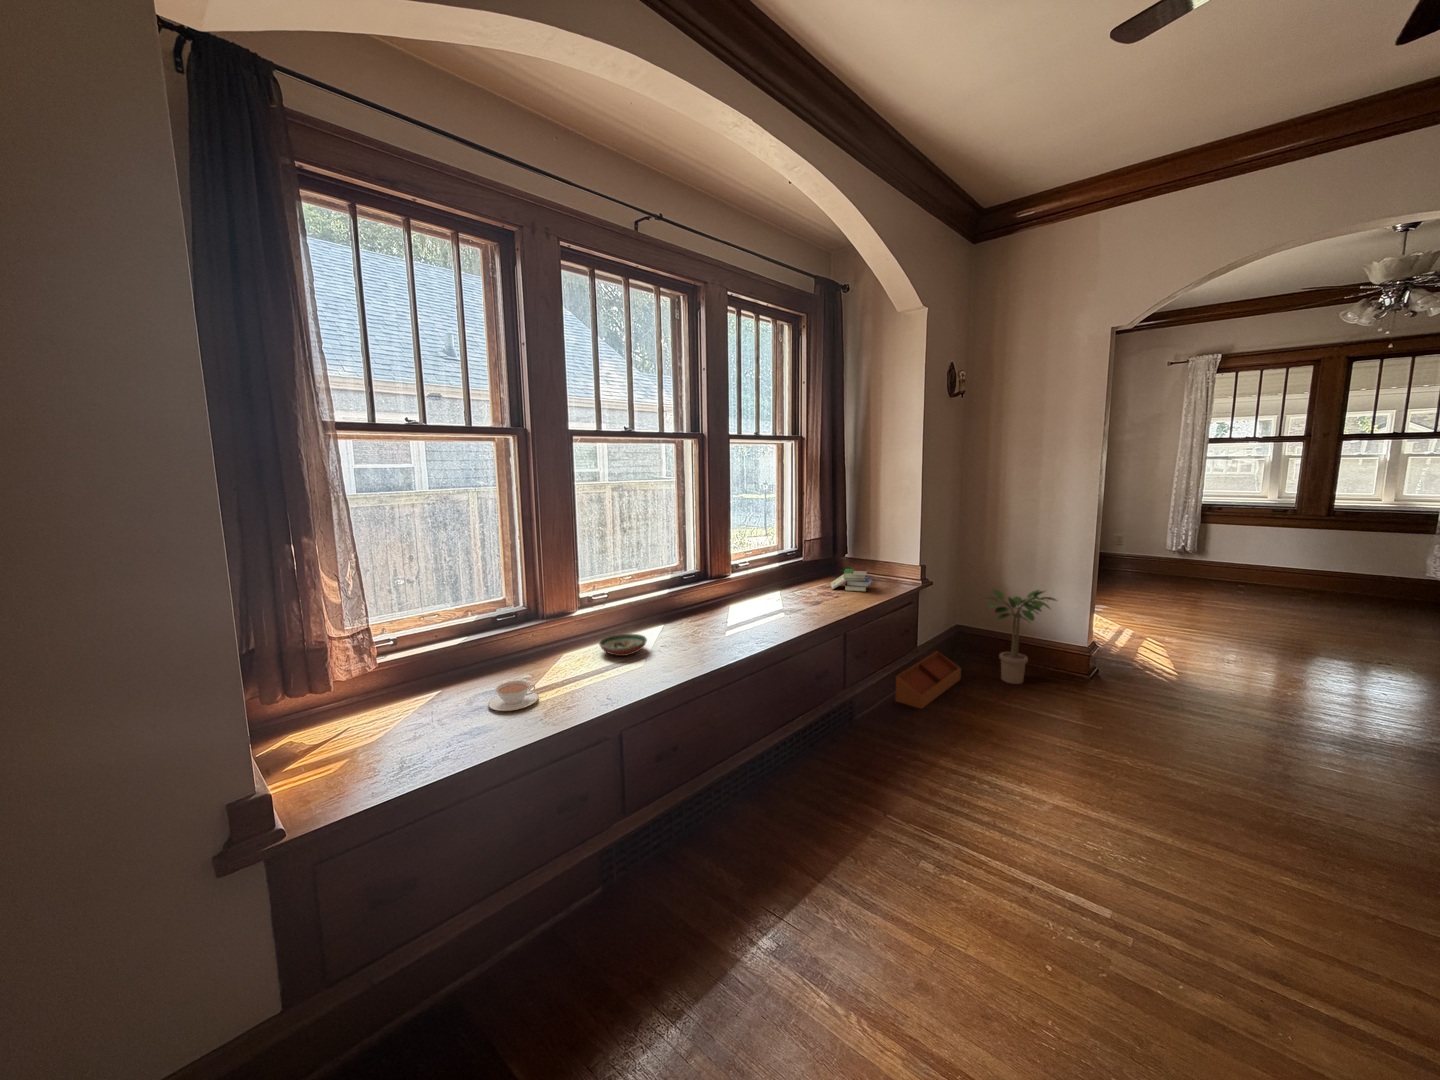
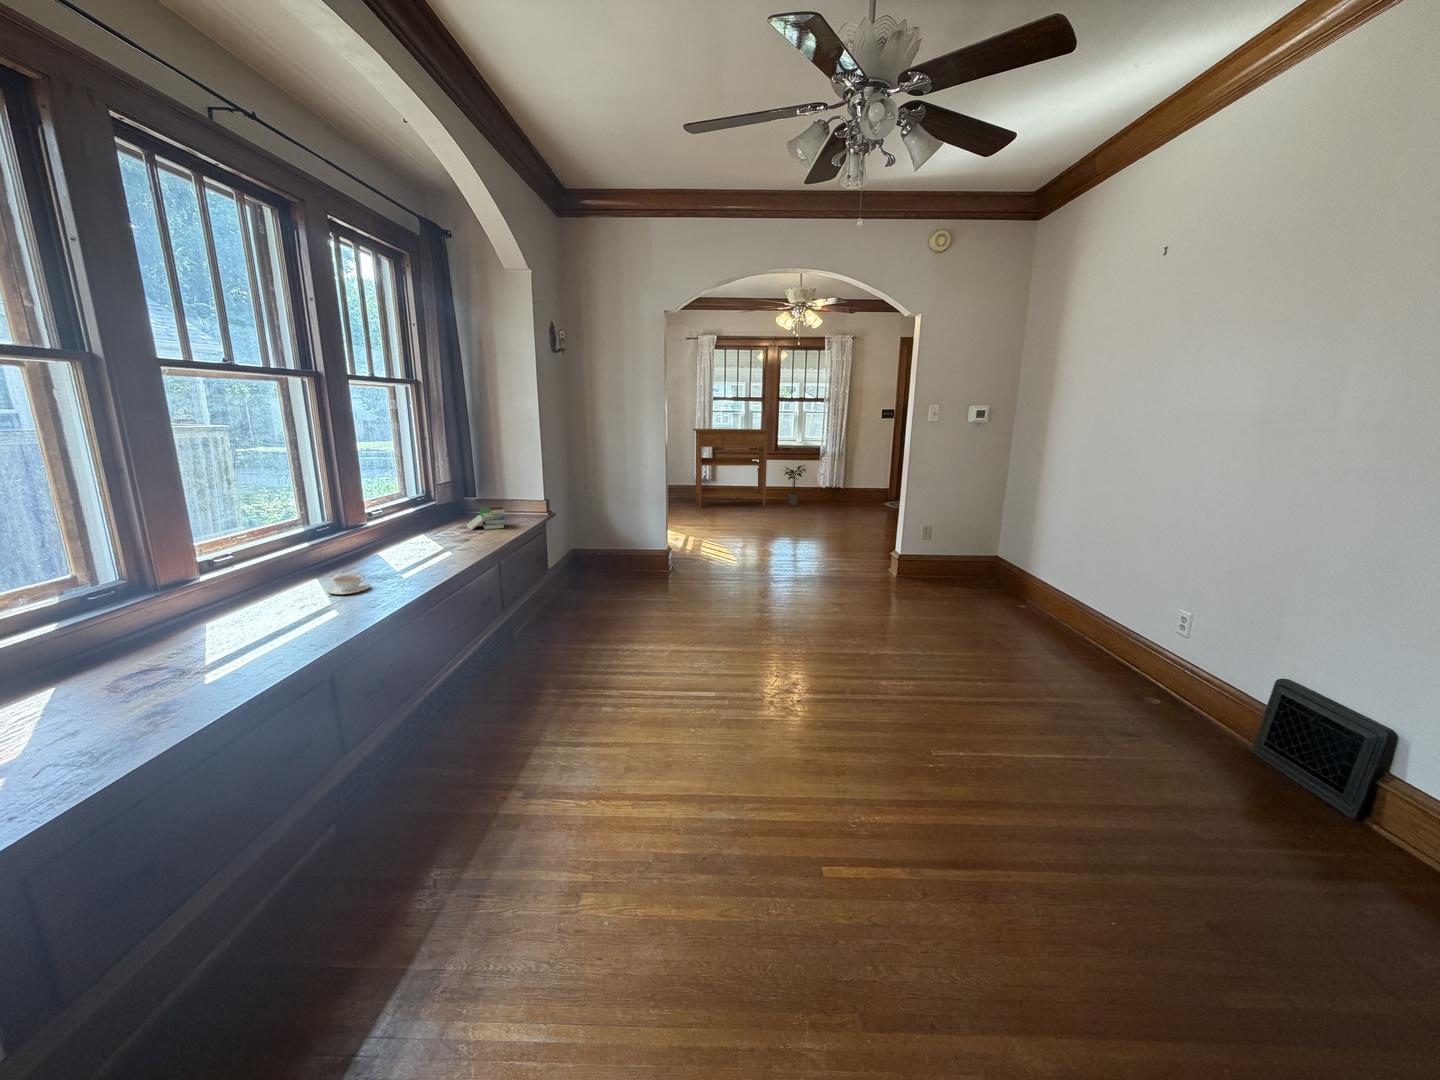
console table: none [1163,482,1323,599] -> present [693,429,772,508]
potted plant: present [986,589,1056,684] -> present [784,465,806,505]
decorative bowl: present [599,634,647,656] -> none [253,592,317,616]
storage bin: present [895,651,961,709] -> none [539,573,585,619]
teacup: present [488,680,539,711] -> present [327,574,370,594]

